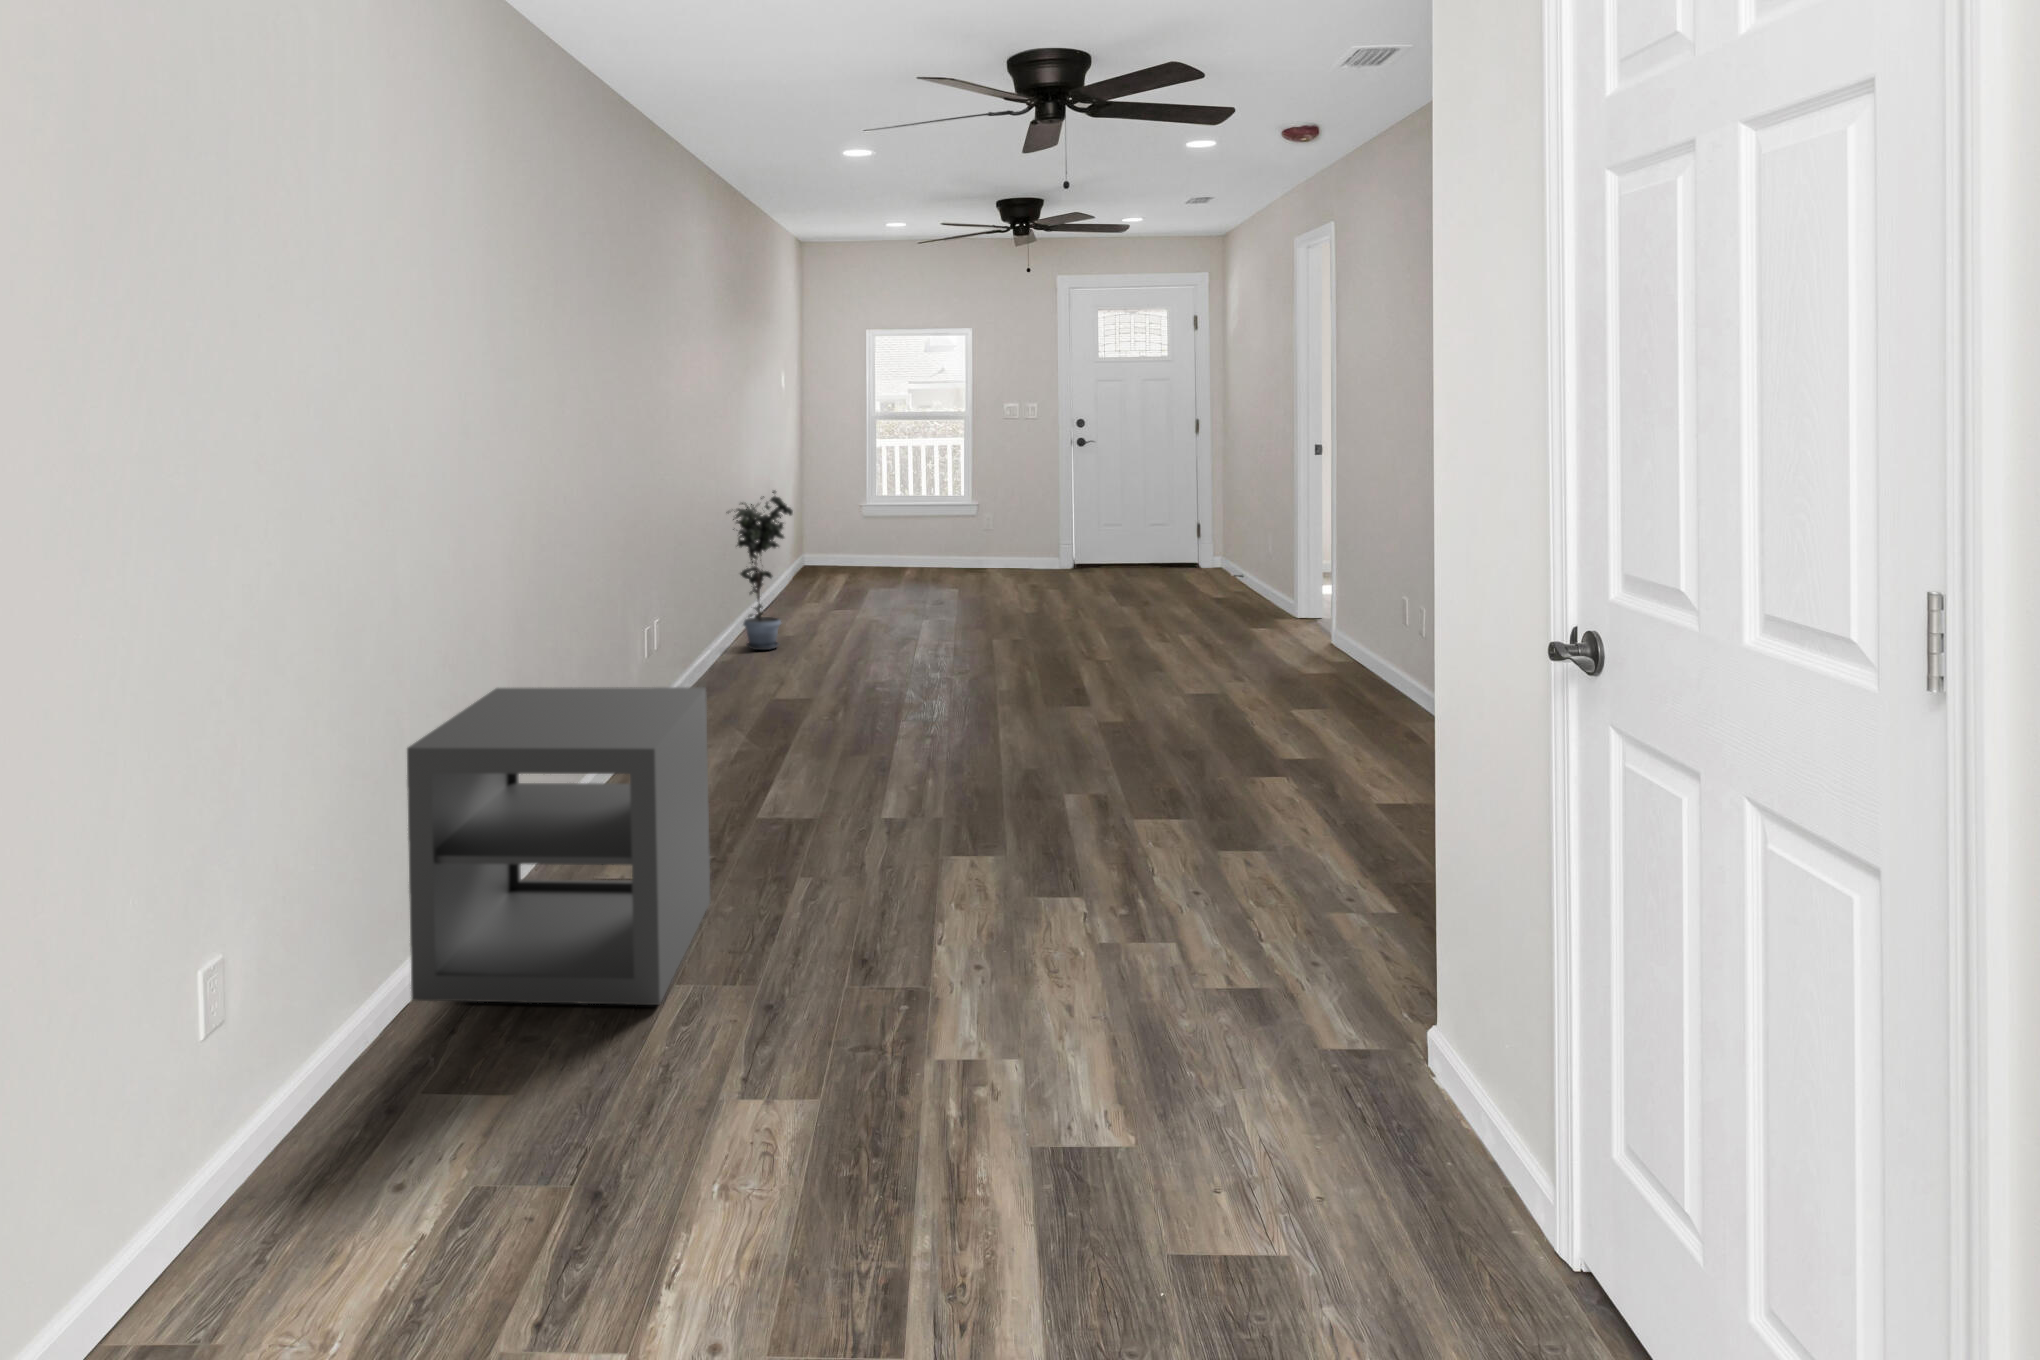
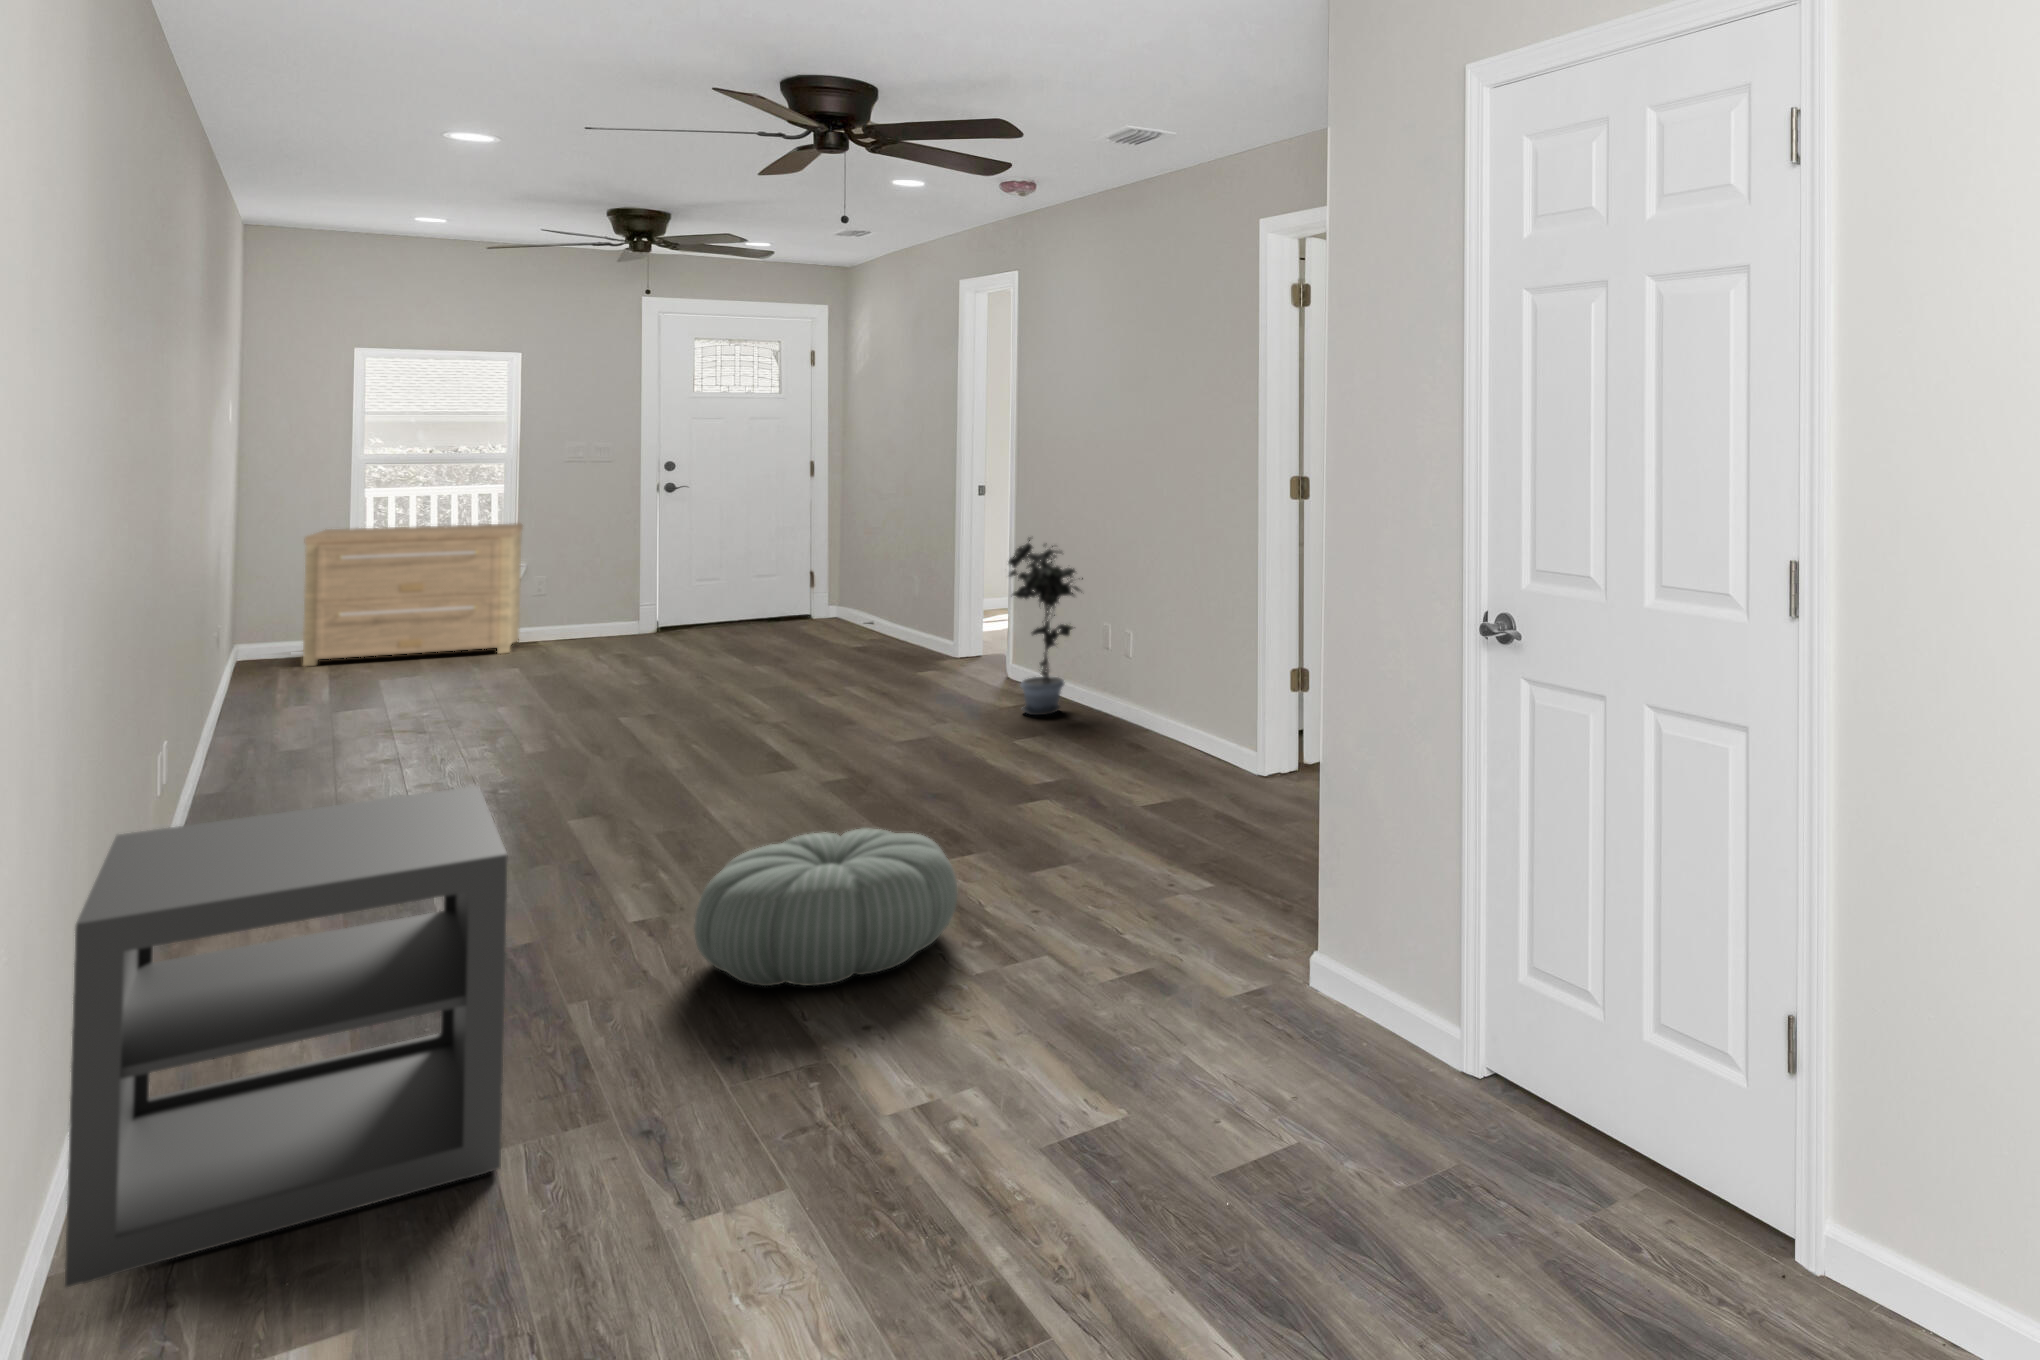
side table: none [830,469,974,576] -> present [303,523,523,667]
potted plant: present [733,491,793,650] -> present [1009,538,1083,715]
pouf: none [884,773,1110,919] -> present [694,828,957,986]

